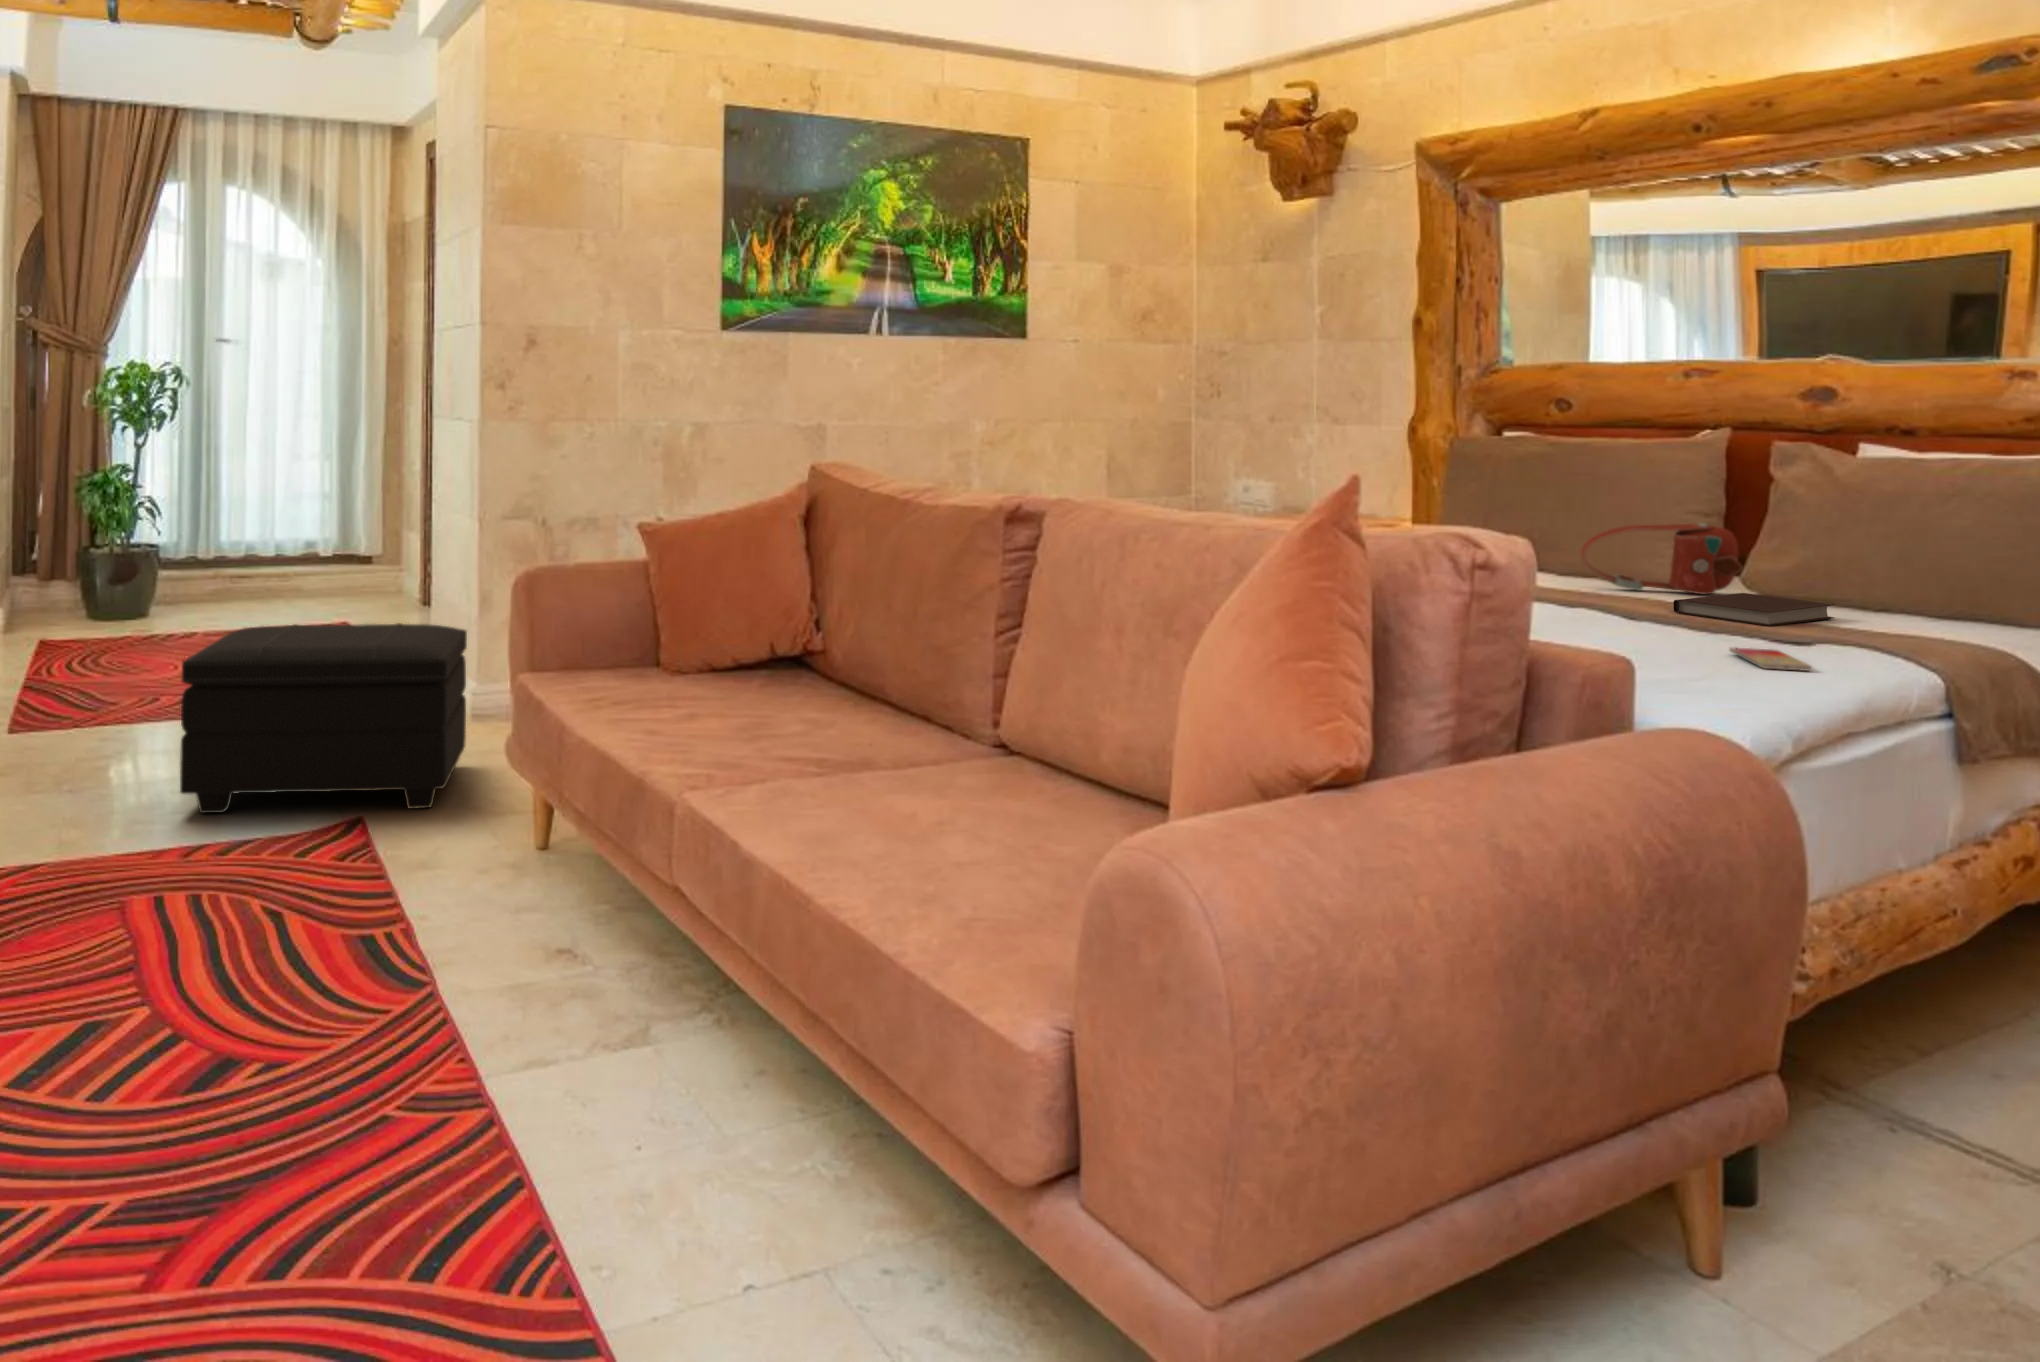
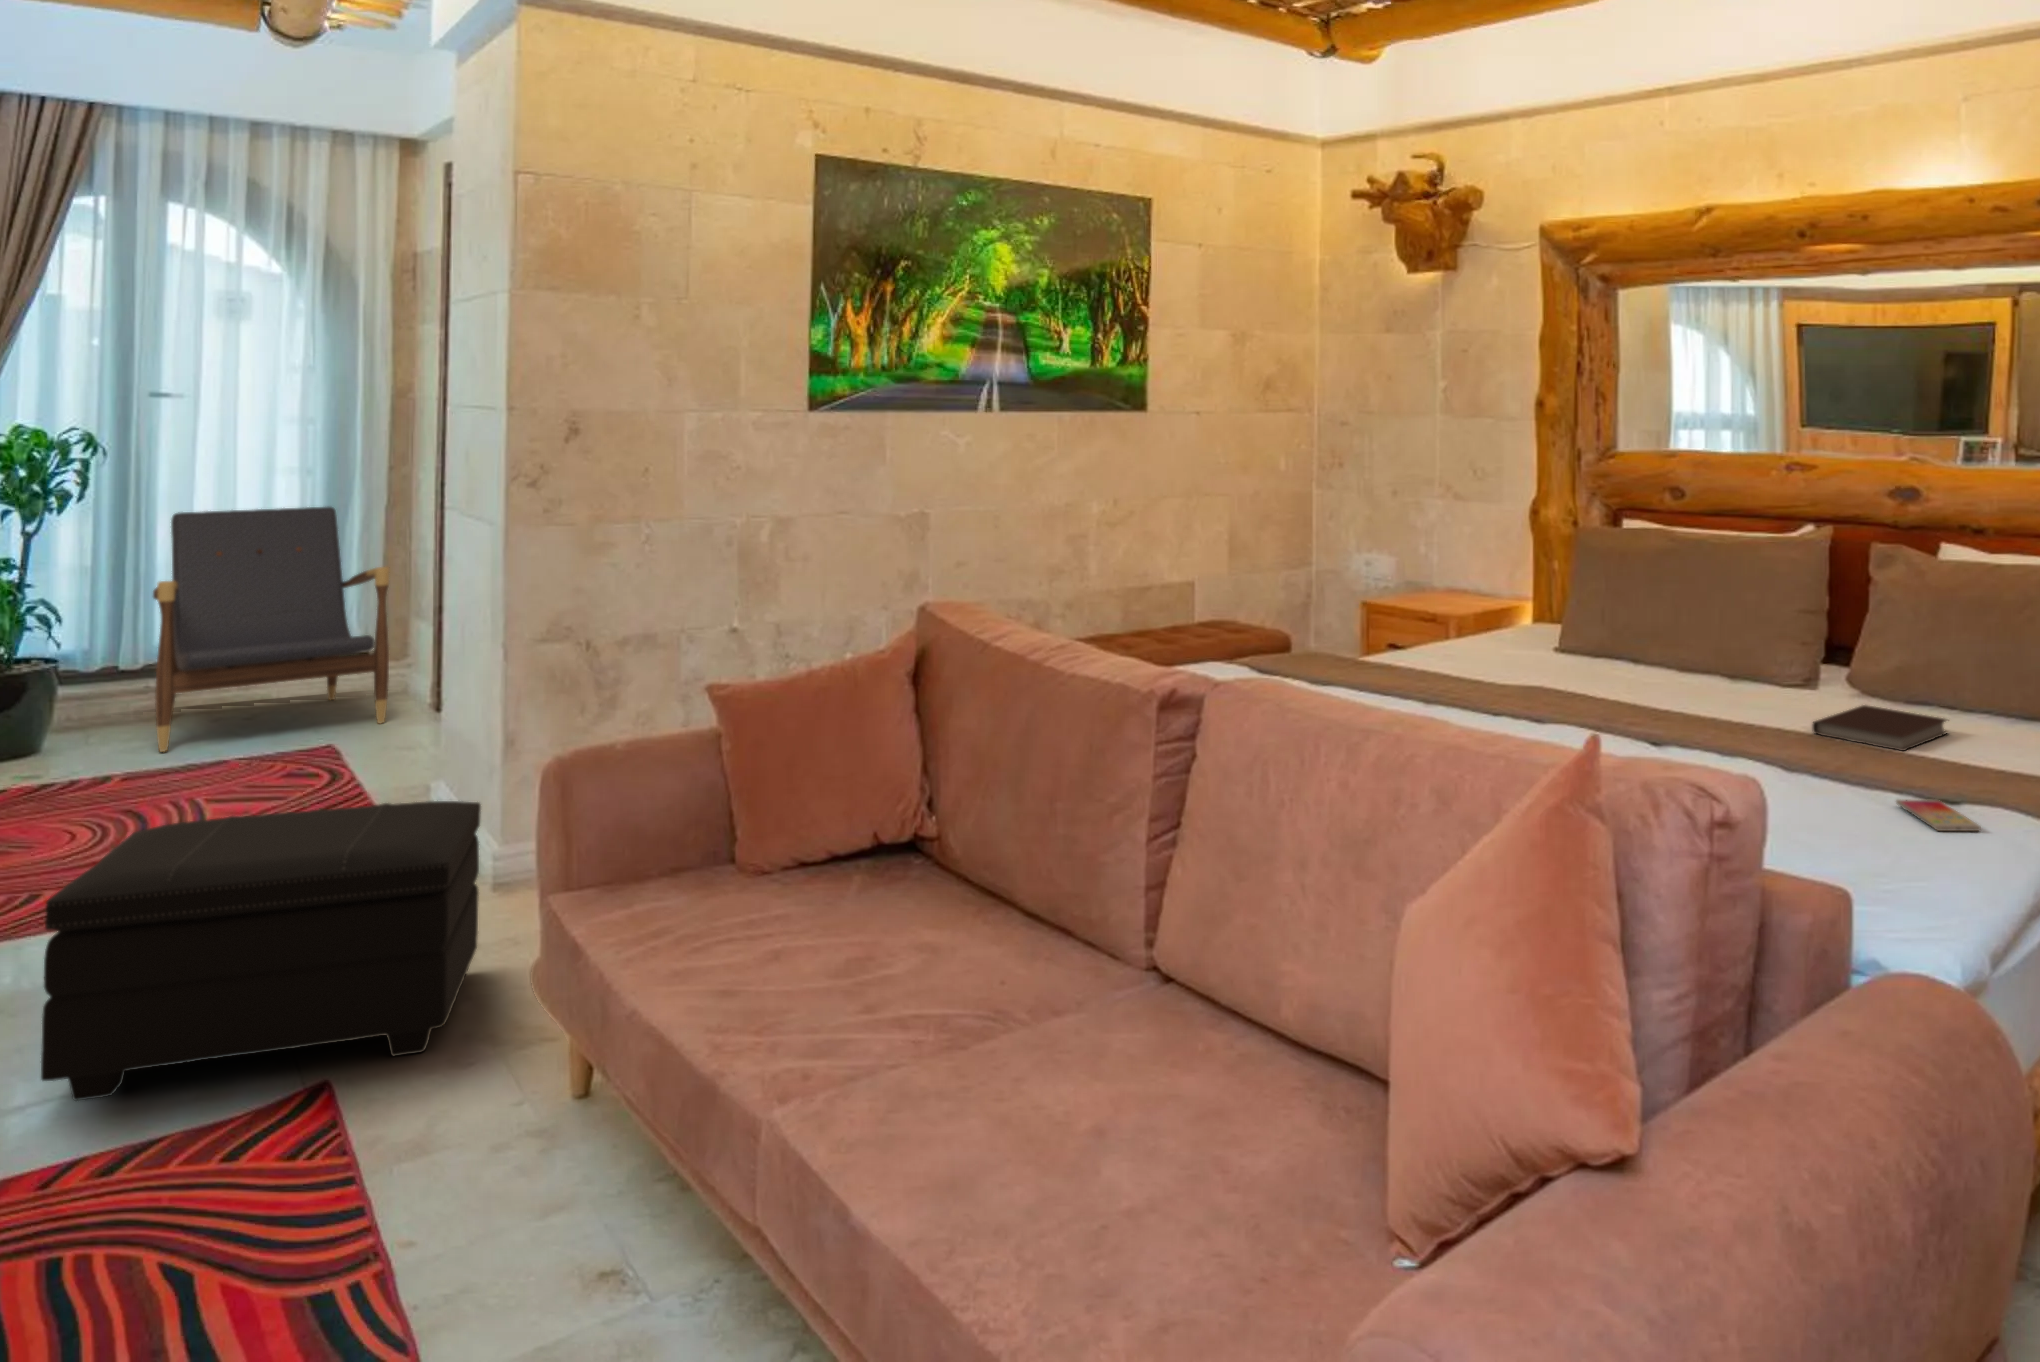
lounge chair: none [226,435,391,623] -> present [153,507,389,752]
handbag: present [1581,523,1742,595] -> none [1715,630,1858,700]

